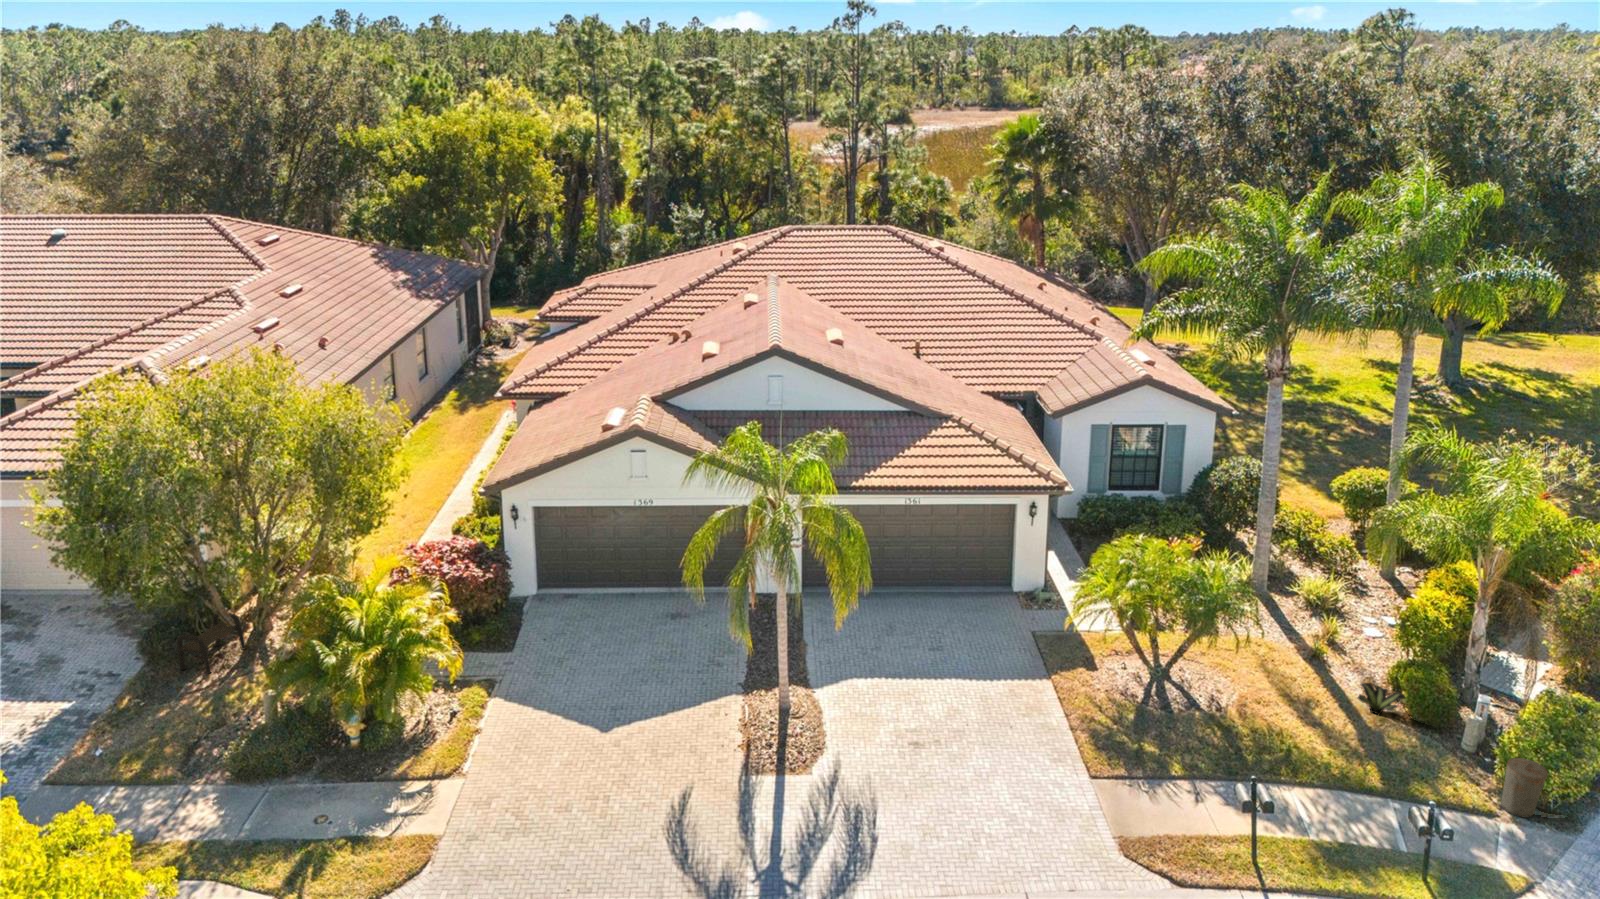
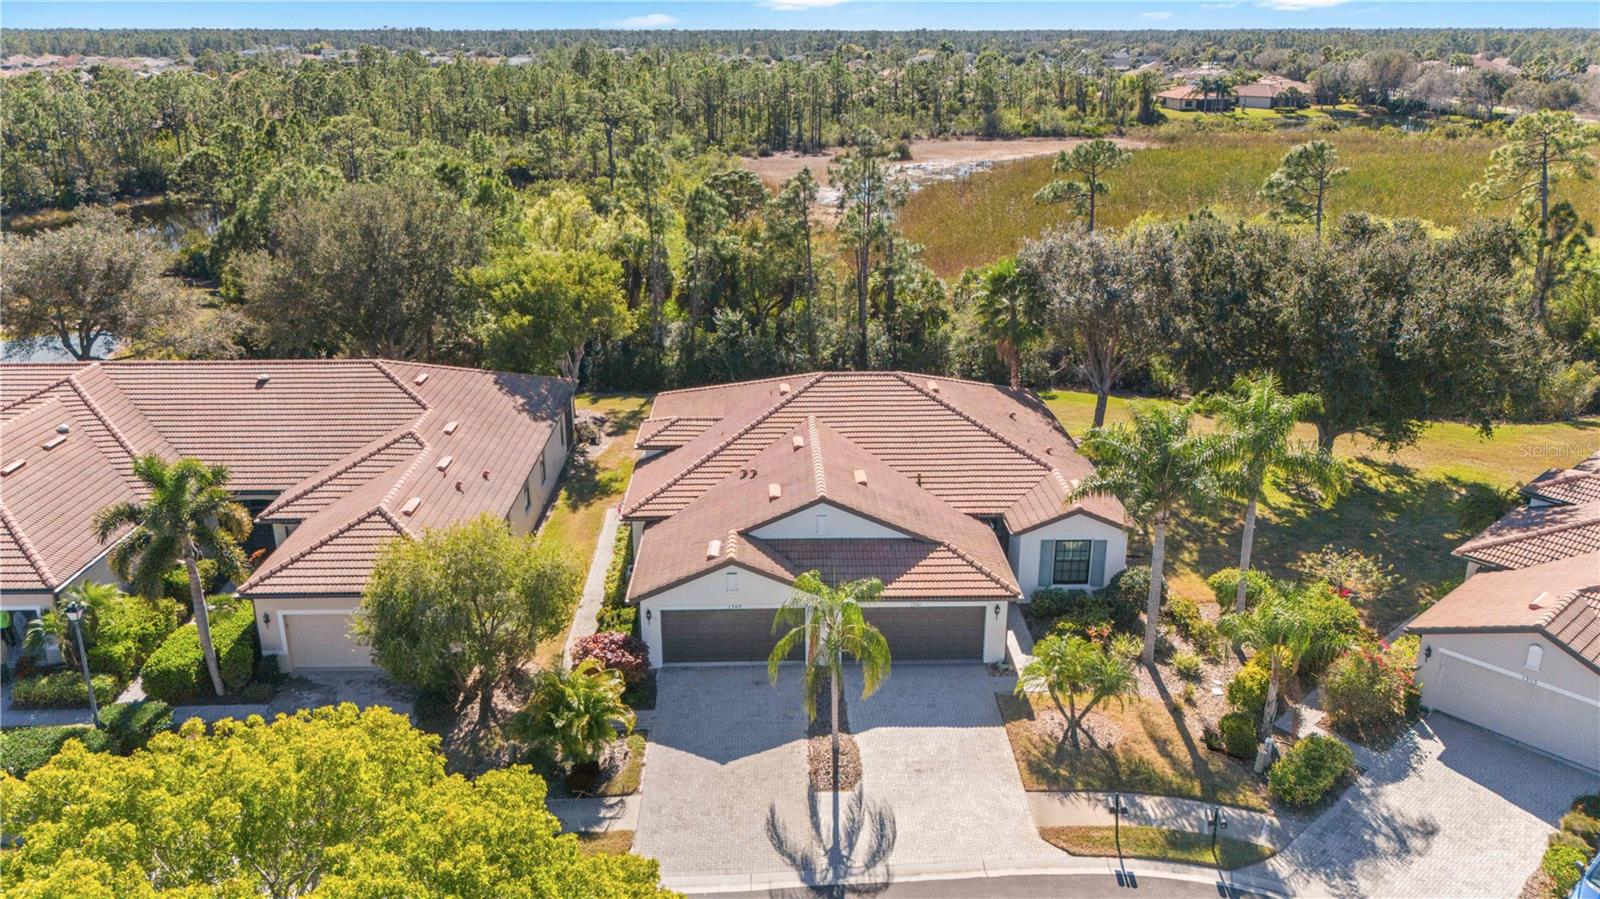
bench: present [177,613,246,674] -> none [442,686,481,727]
lounge chair: none [336,718,401,789] -> present [564,760,601,793]
trash can: present [1501,758,1548,818] -> none [1274,779,1299,815]

